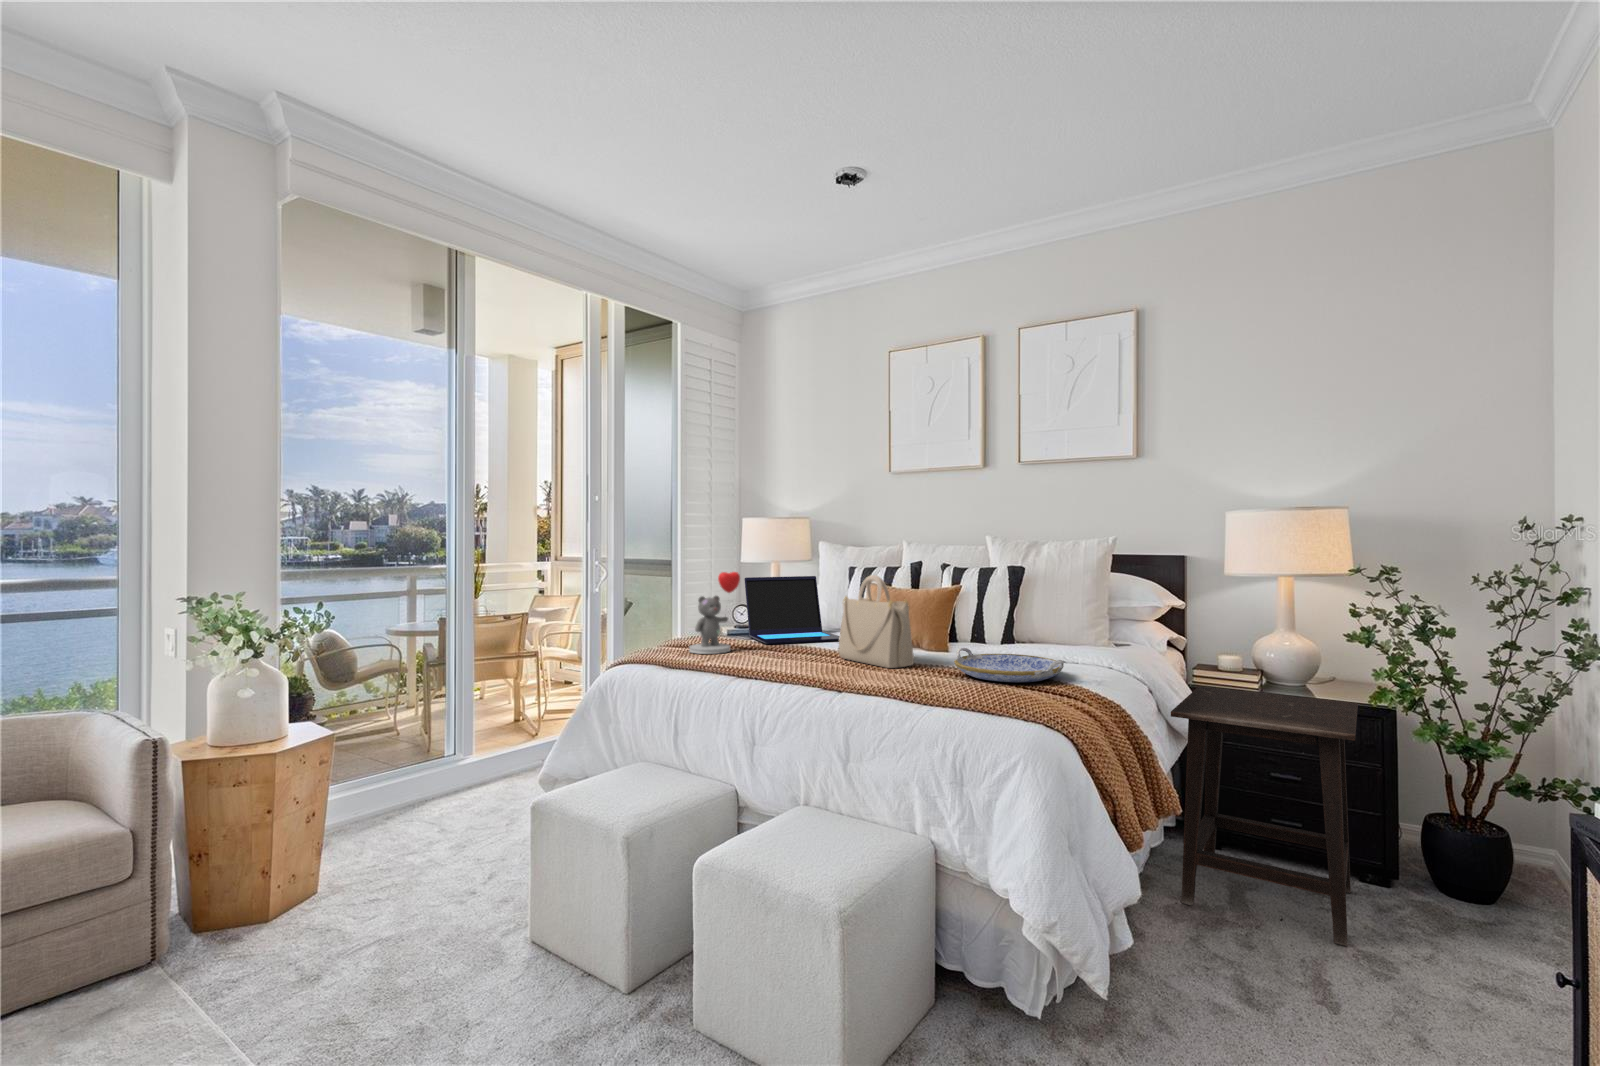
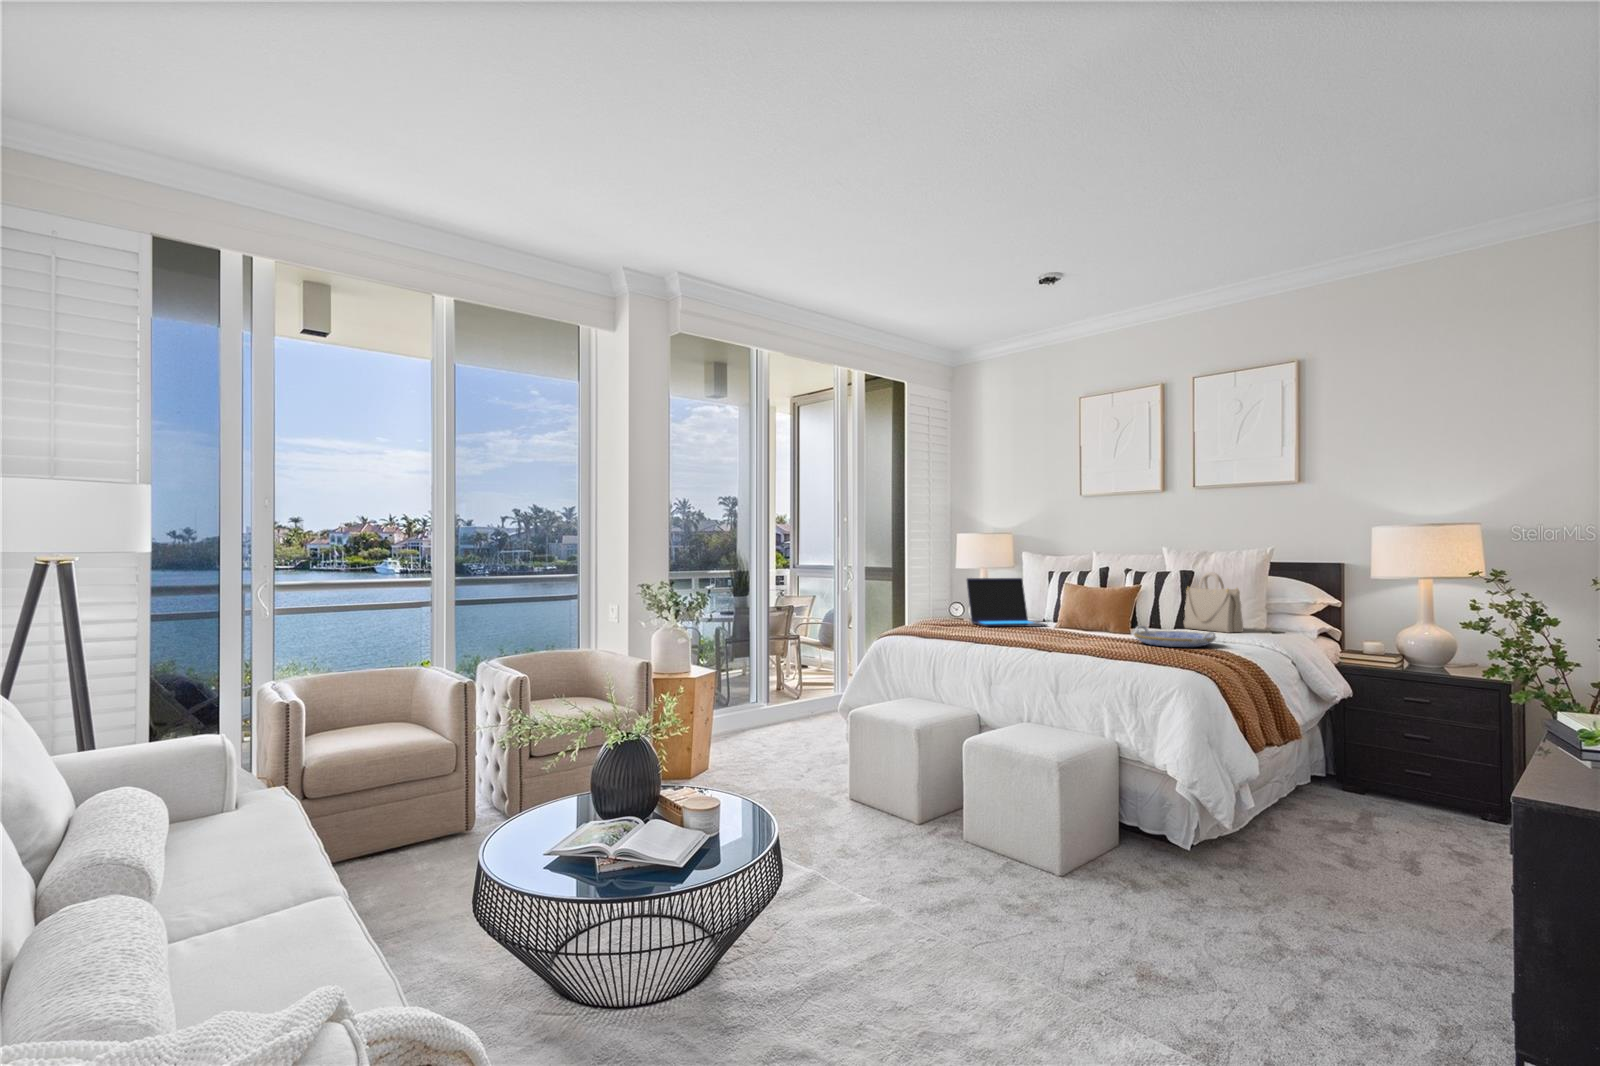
teddy bear: present [689,572,740,654] -> none [932,572,969,631]
handbag: present [839,575,914,668] -> present [1184,572,1243,633]
side table: present [1171,686,1358,946] -> none [1303,663,1468,845]

